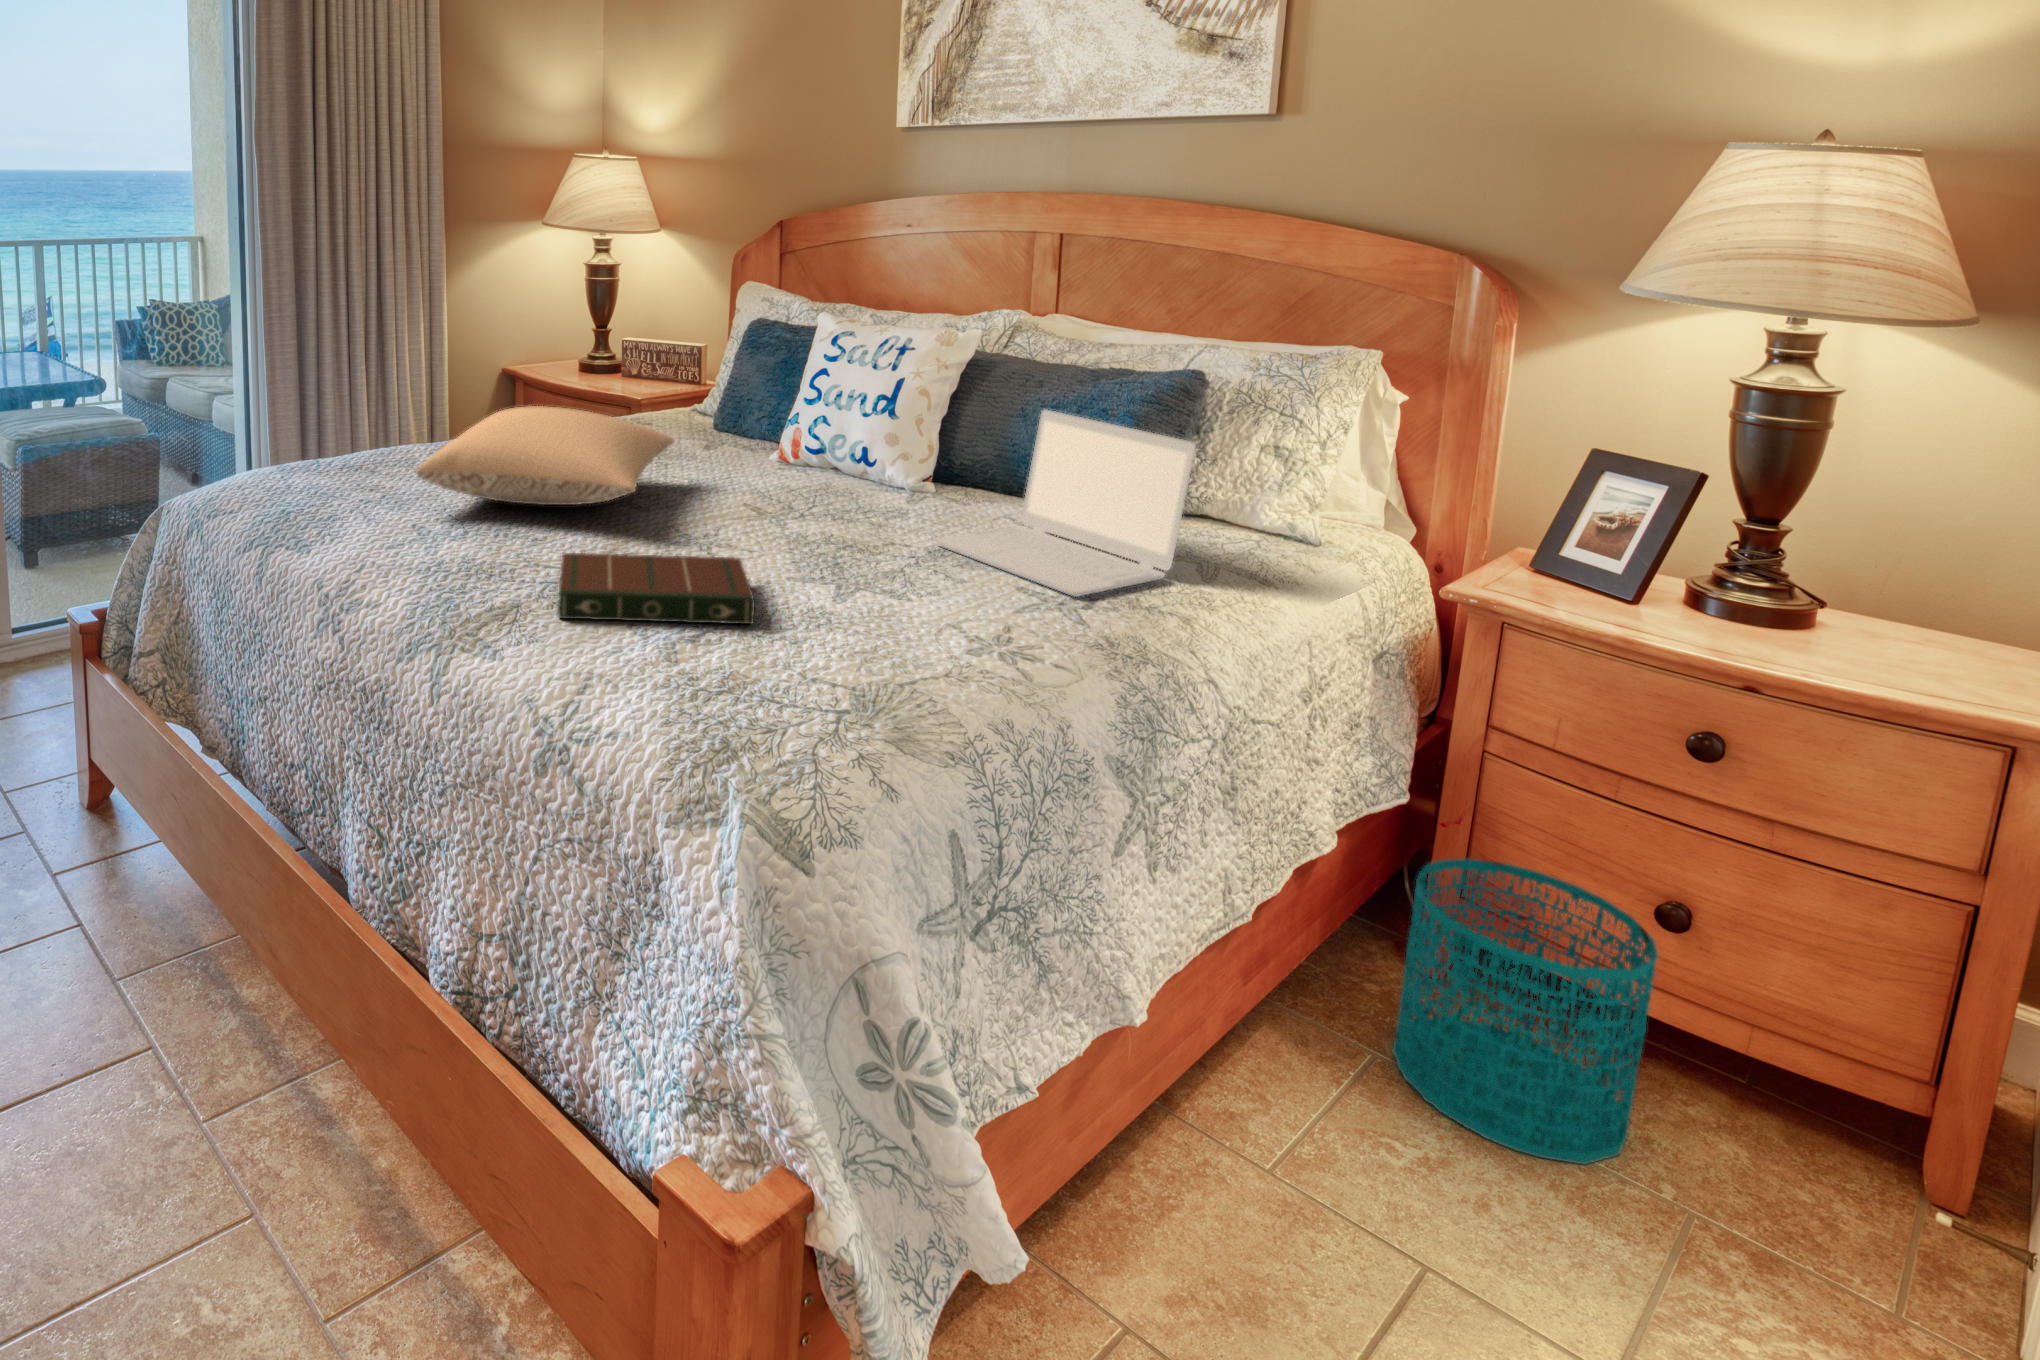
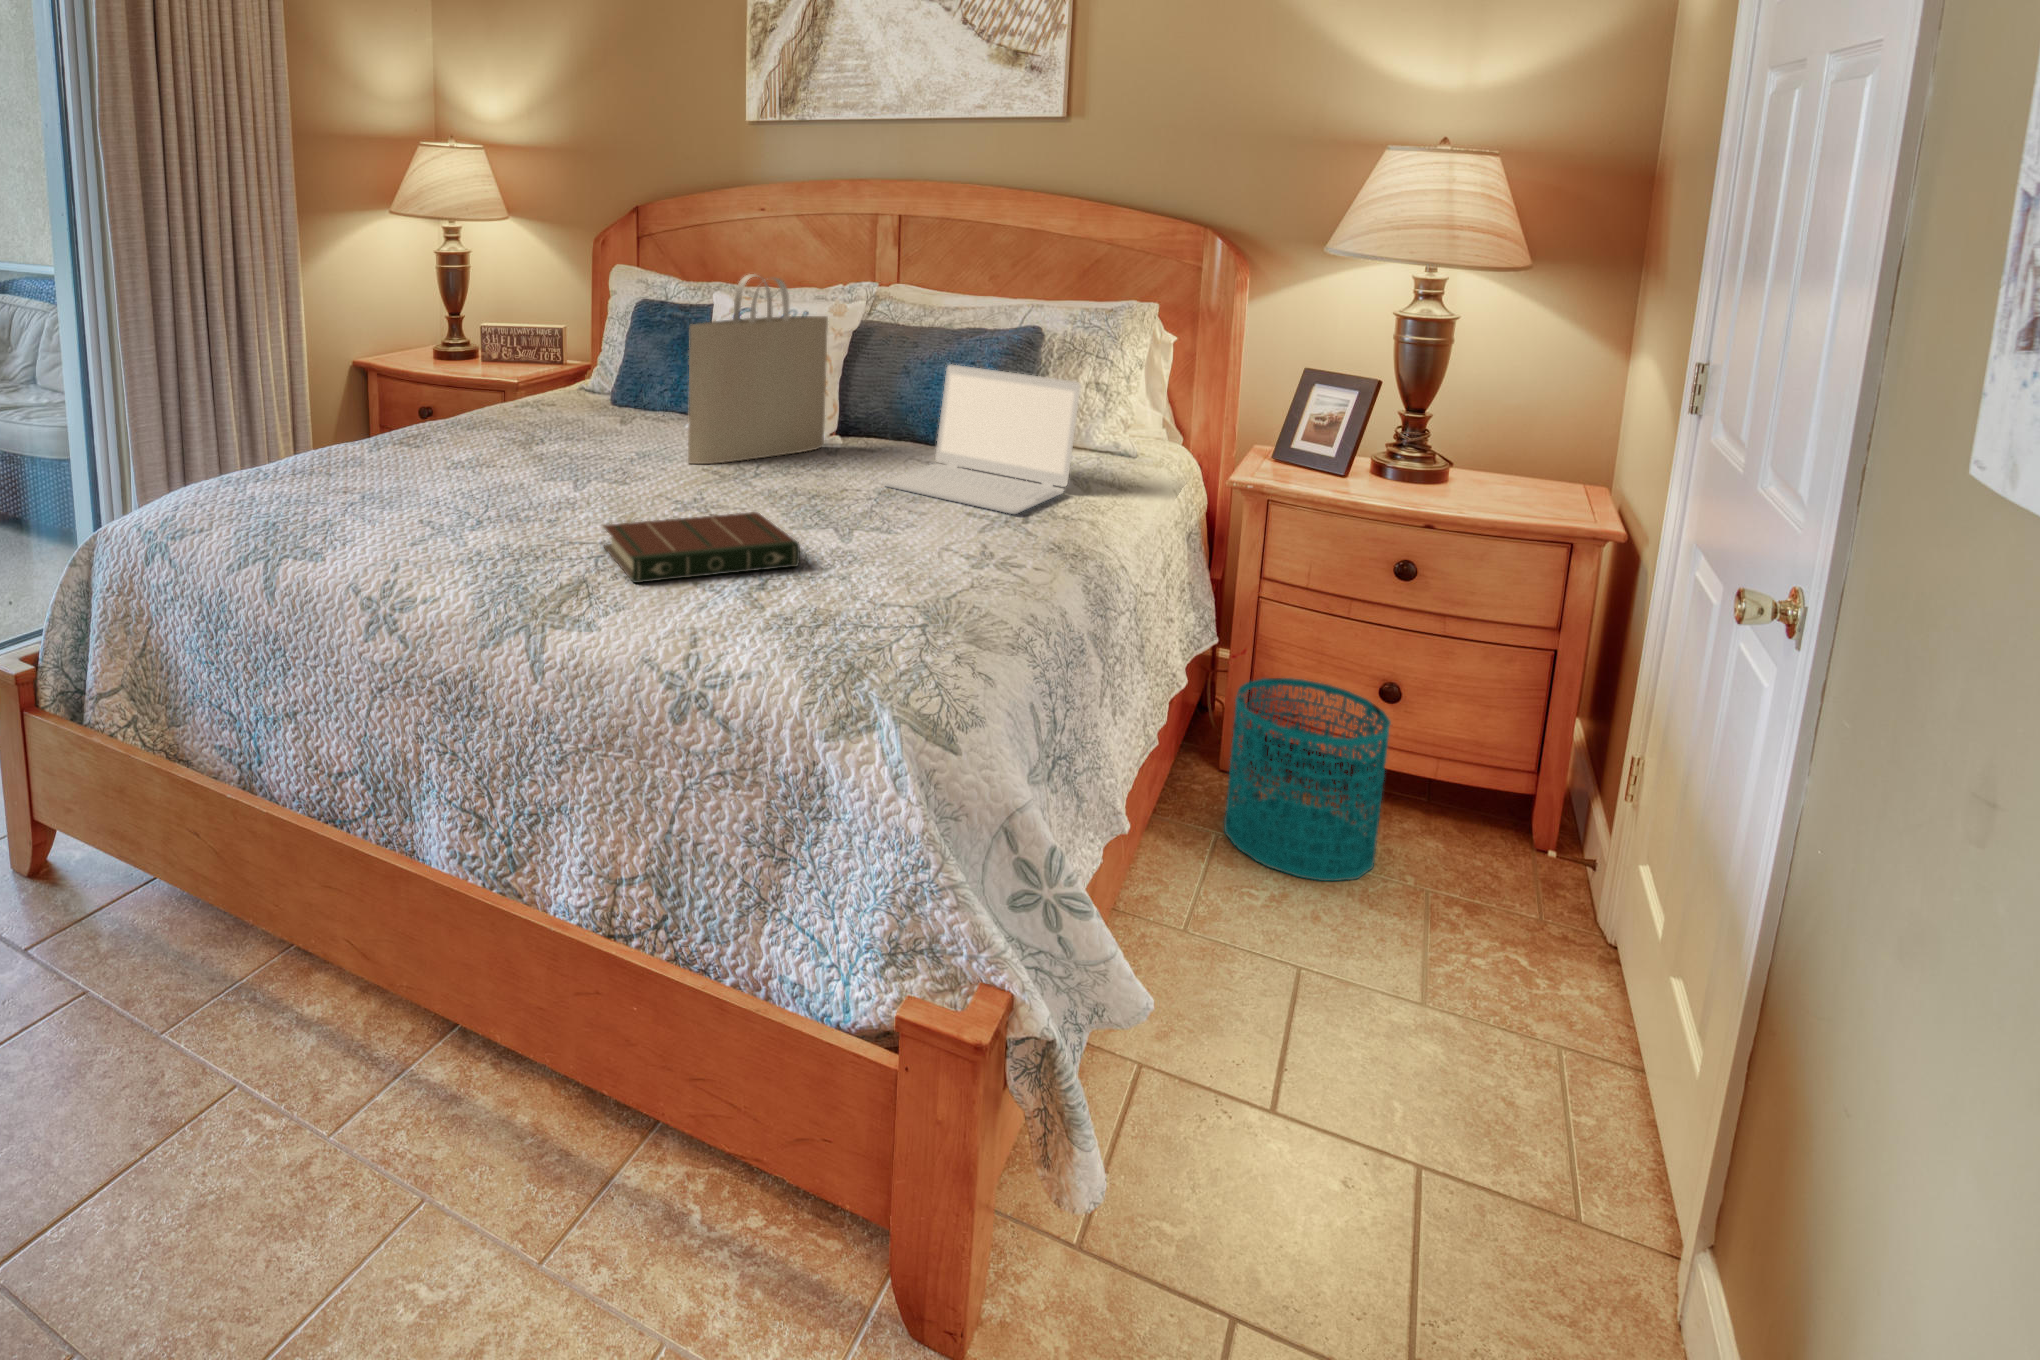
tote bag: none [730,294,912,500] -> present [688,274,828,464]
pillow: present [417,406,674,505] -> none [416,392,639,487]

